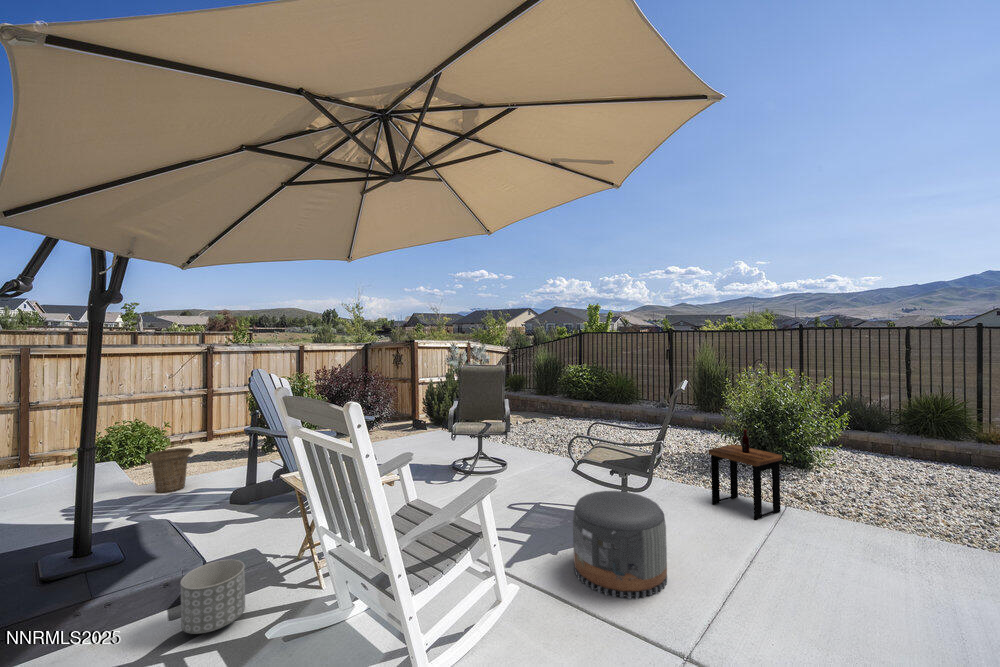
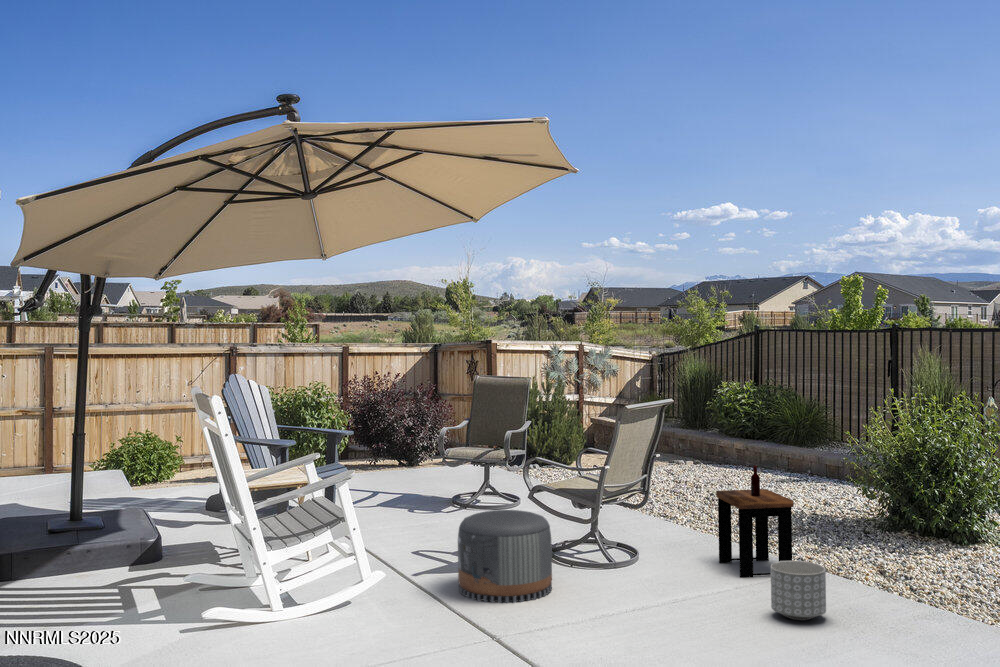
basket: present [145,448,193,493] -> none [142,459,187,503]
planter: present [181,560,245,634] -> present [771,561,826,621]

